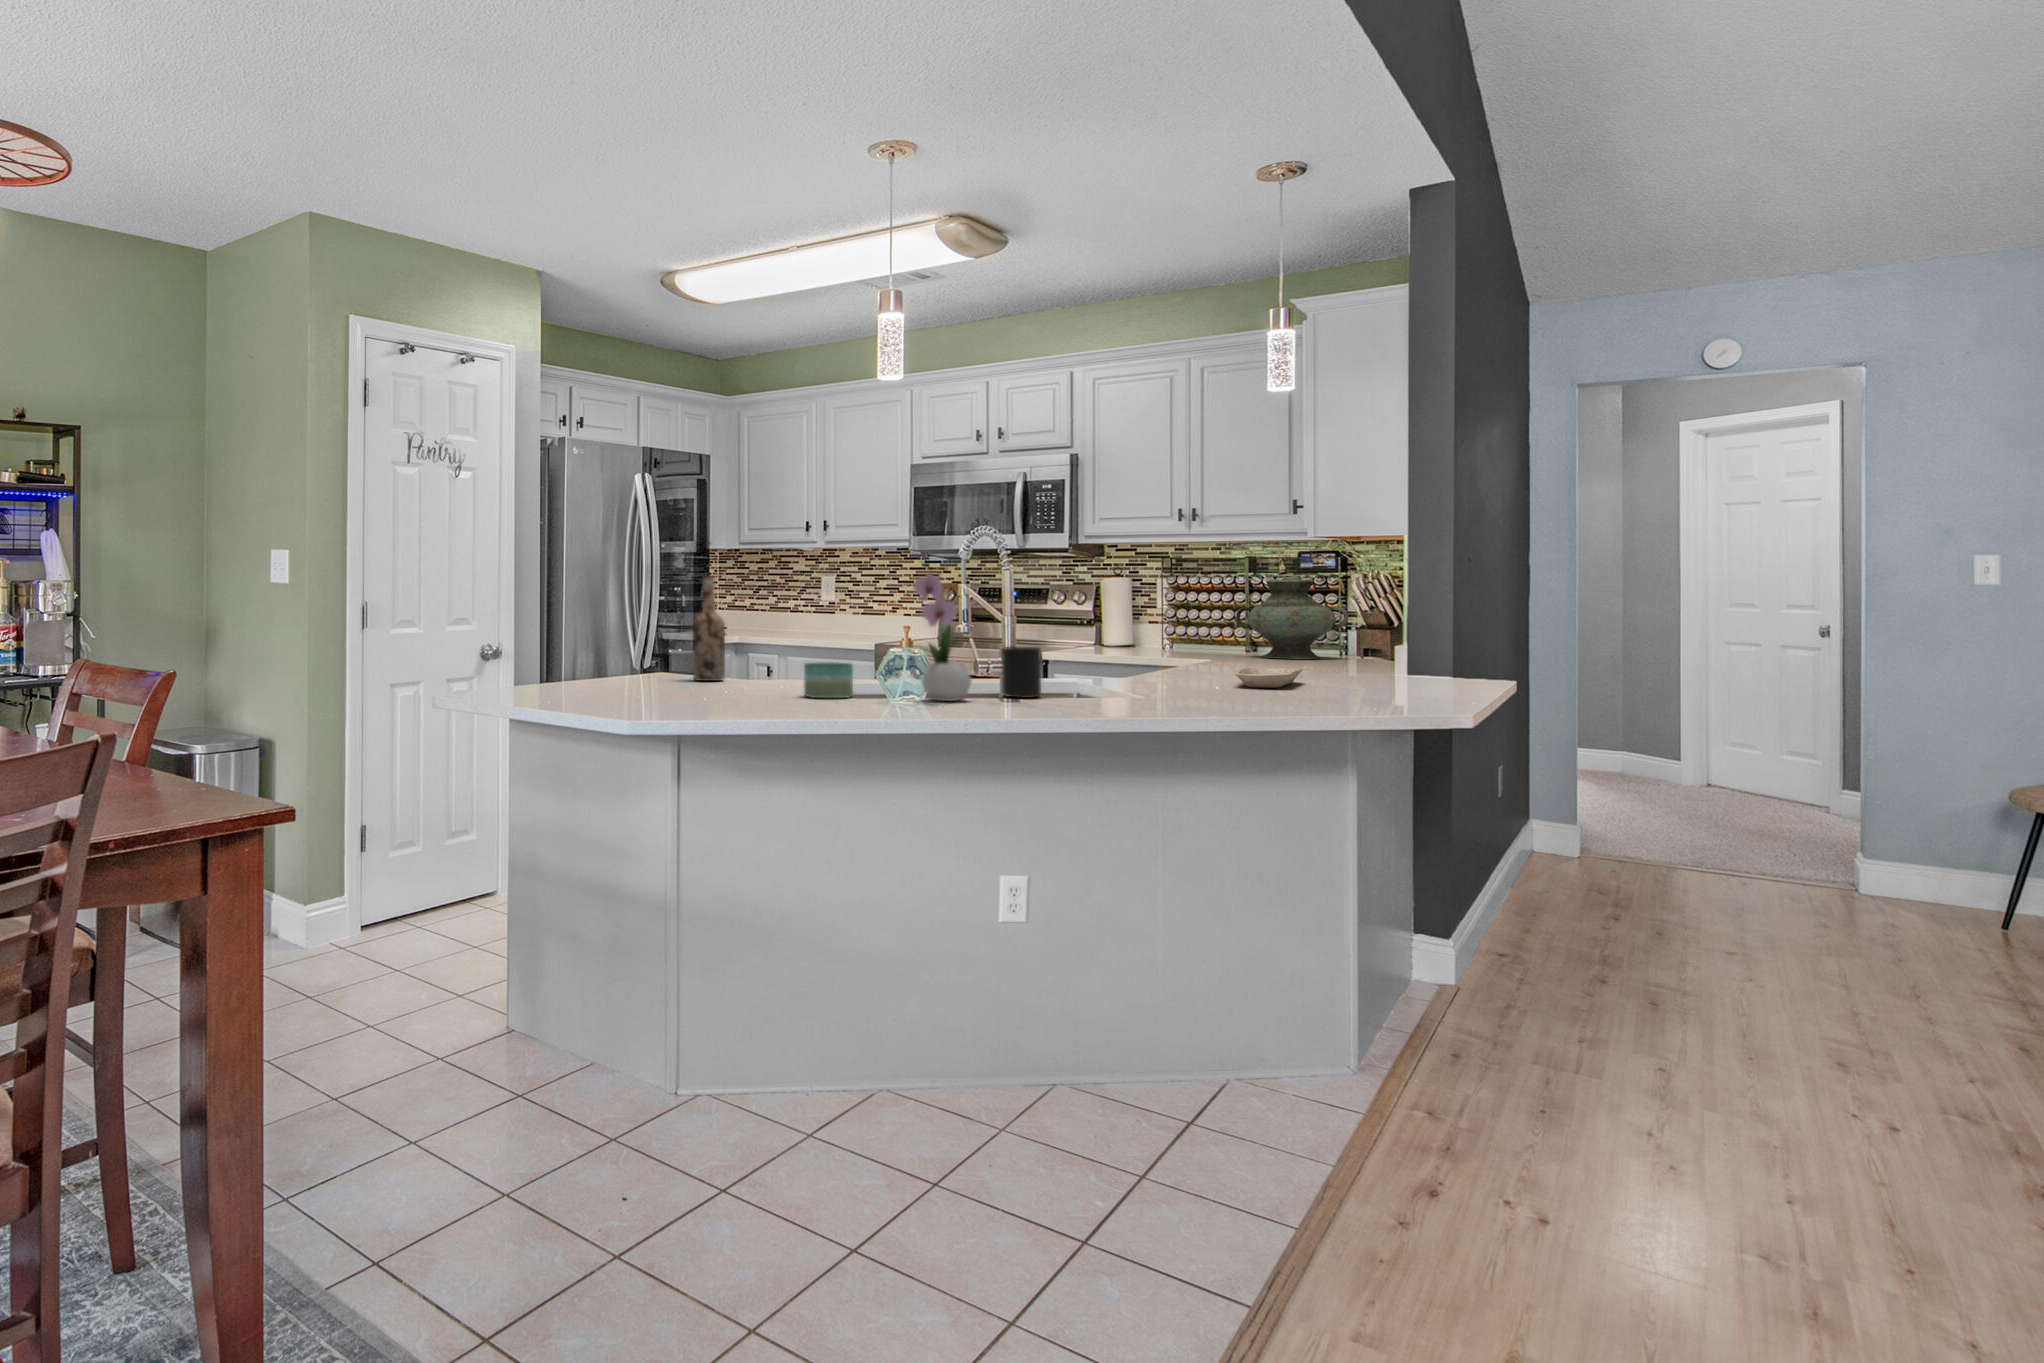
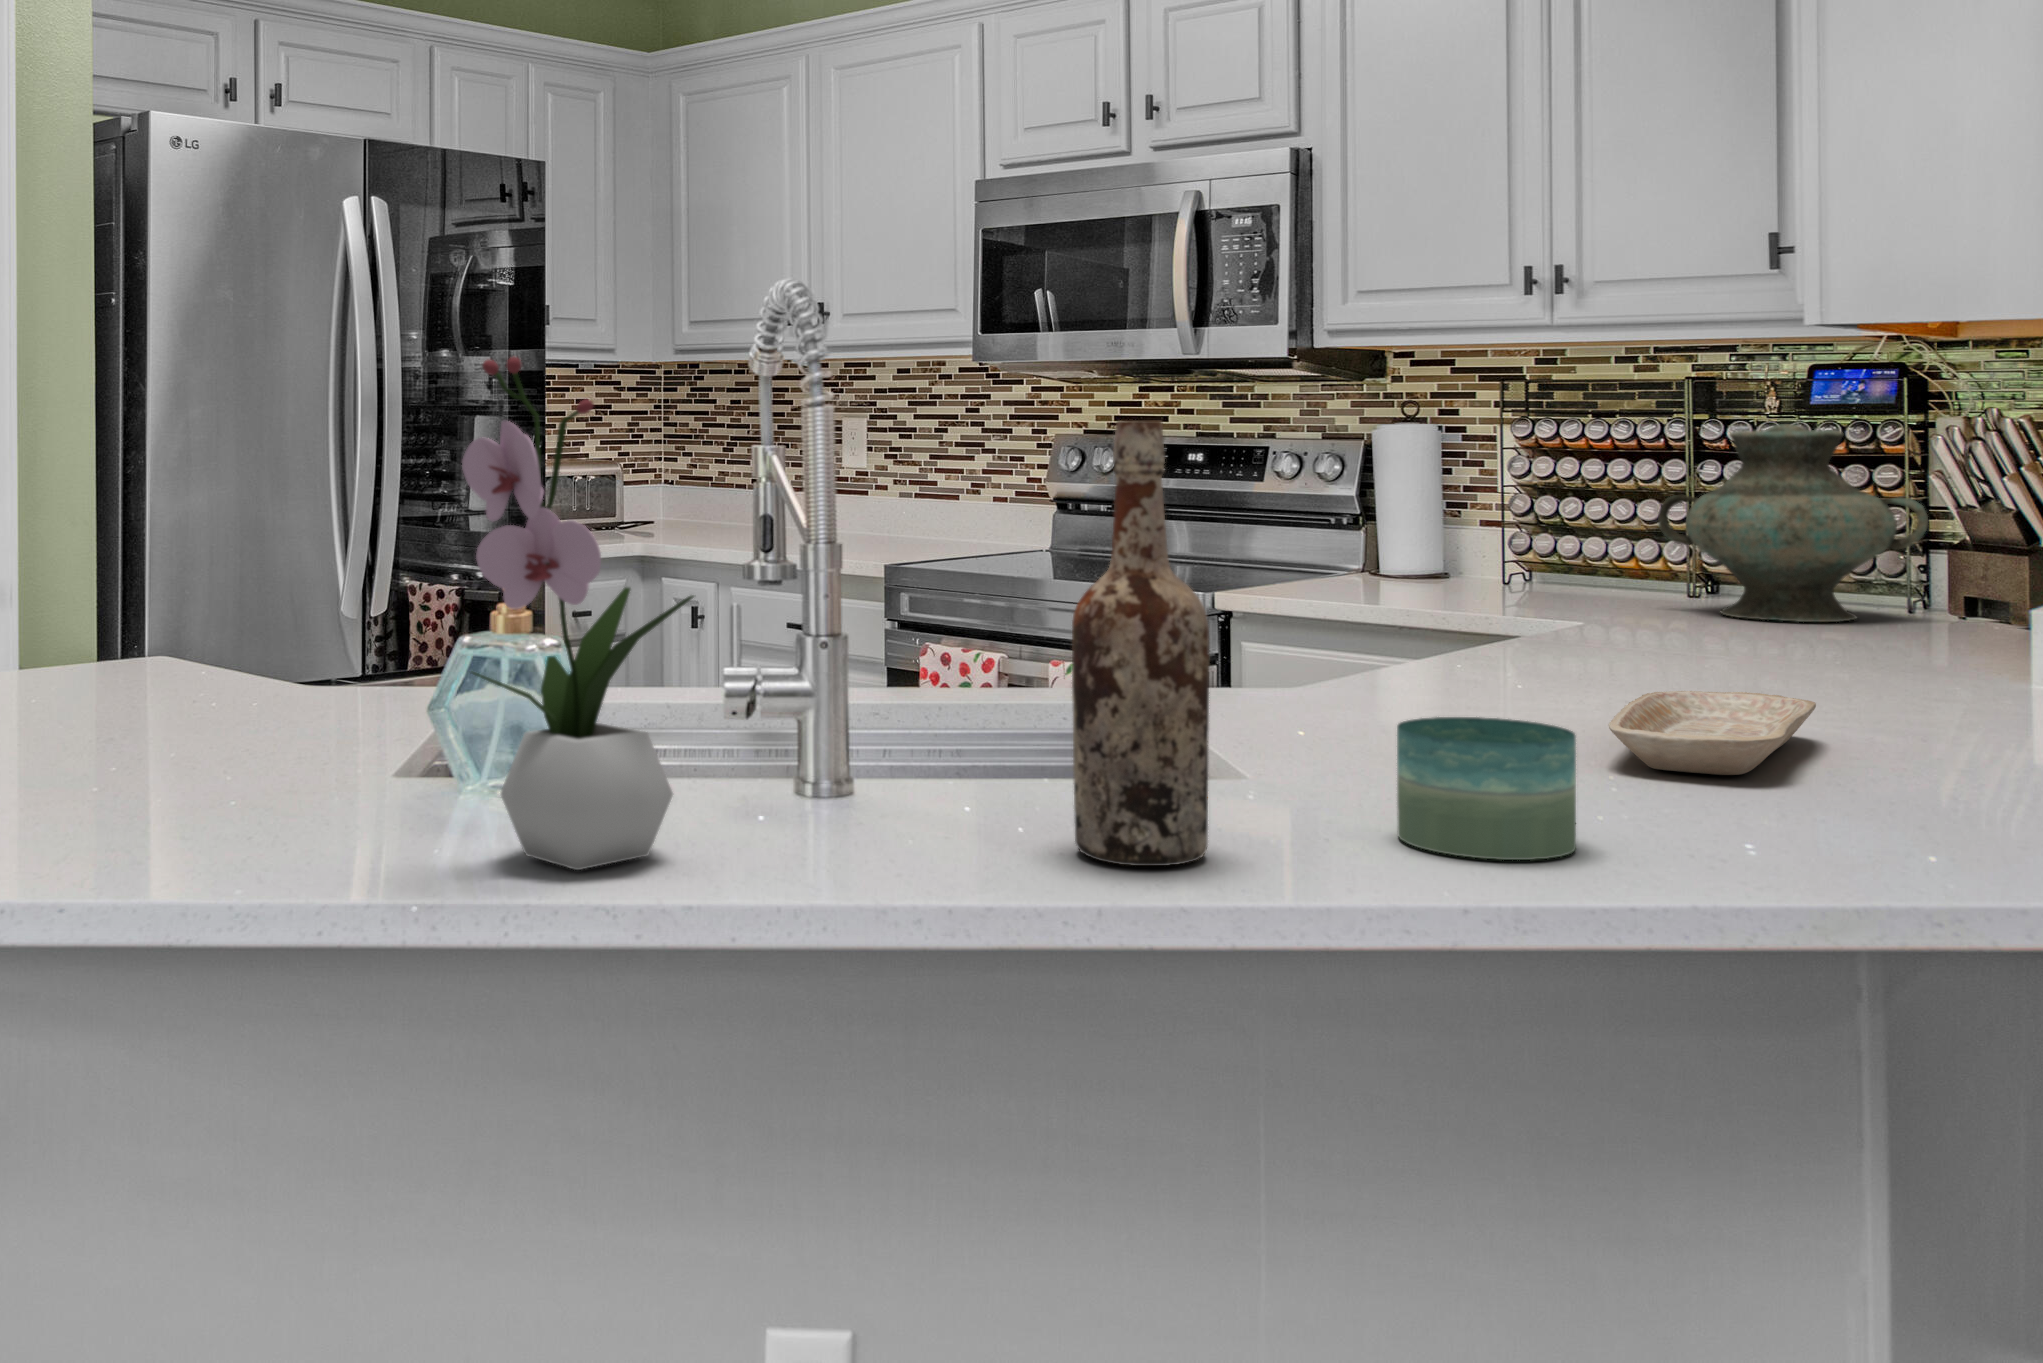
wine bottle: present [693,576,725,681] -> present [1072,420,1209,866]
mug: present [1001,647,1041,698] -> none [814,661,940,841]
candle: present [804,663,853,698] -> present [1397,717,1576,860]

